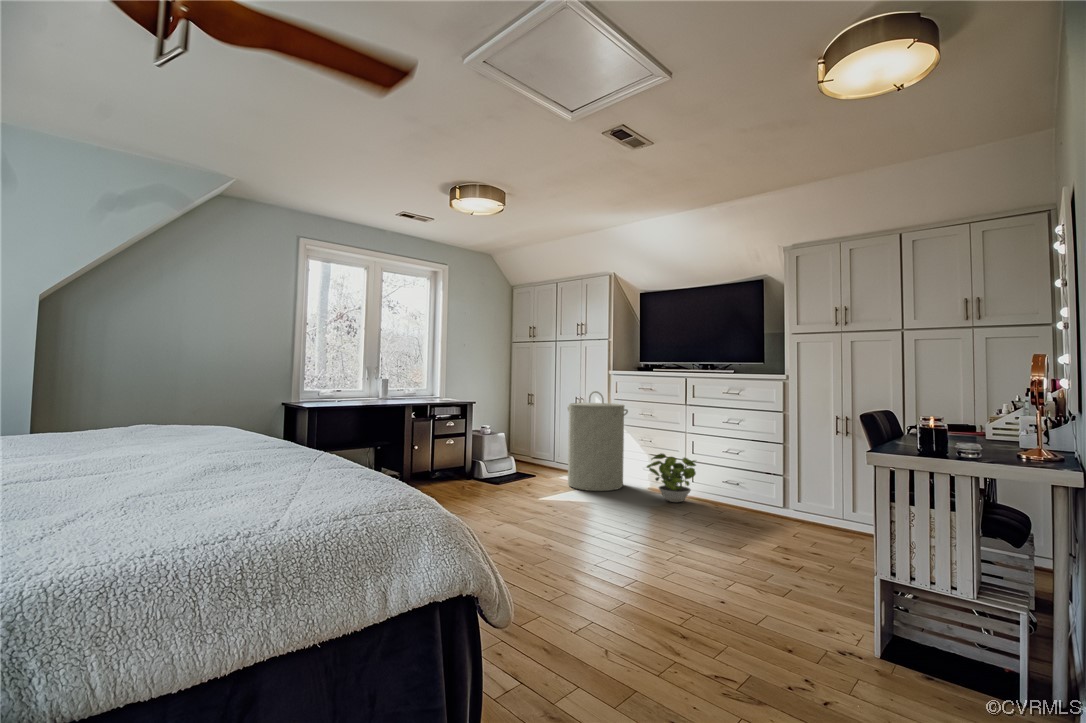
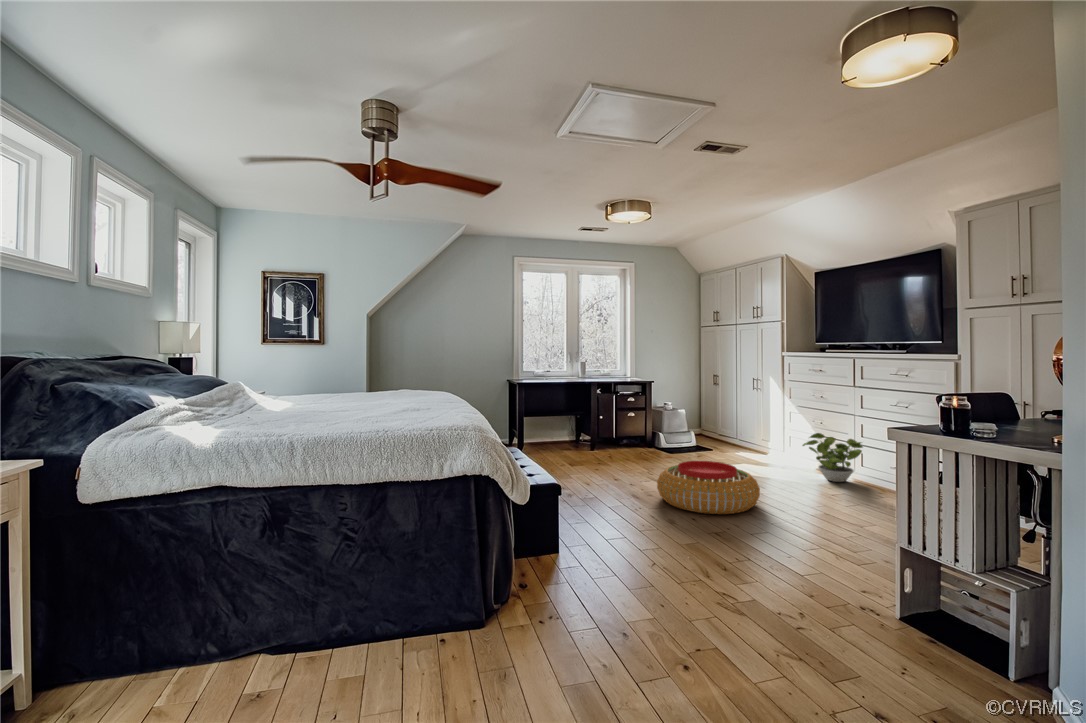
laundry hamper: present [568,391,628,491] -> none [736,372,795,466]
pouf: none [526,494,642,559] -> present [657,461,760,514]

